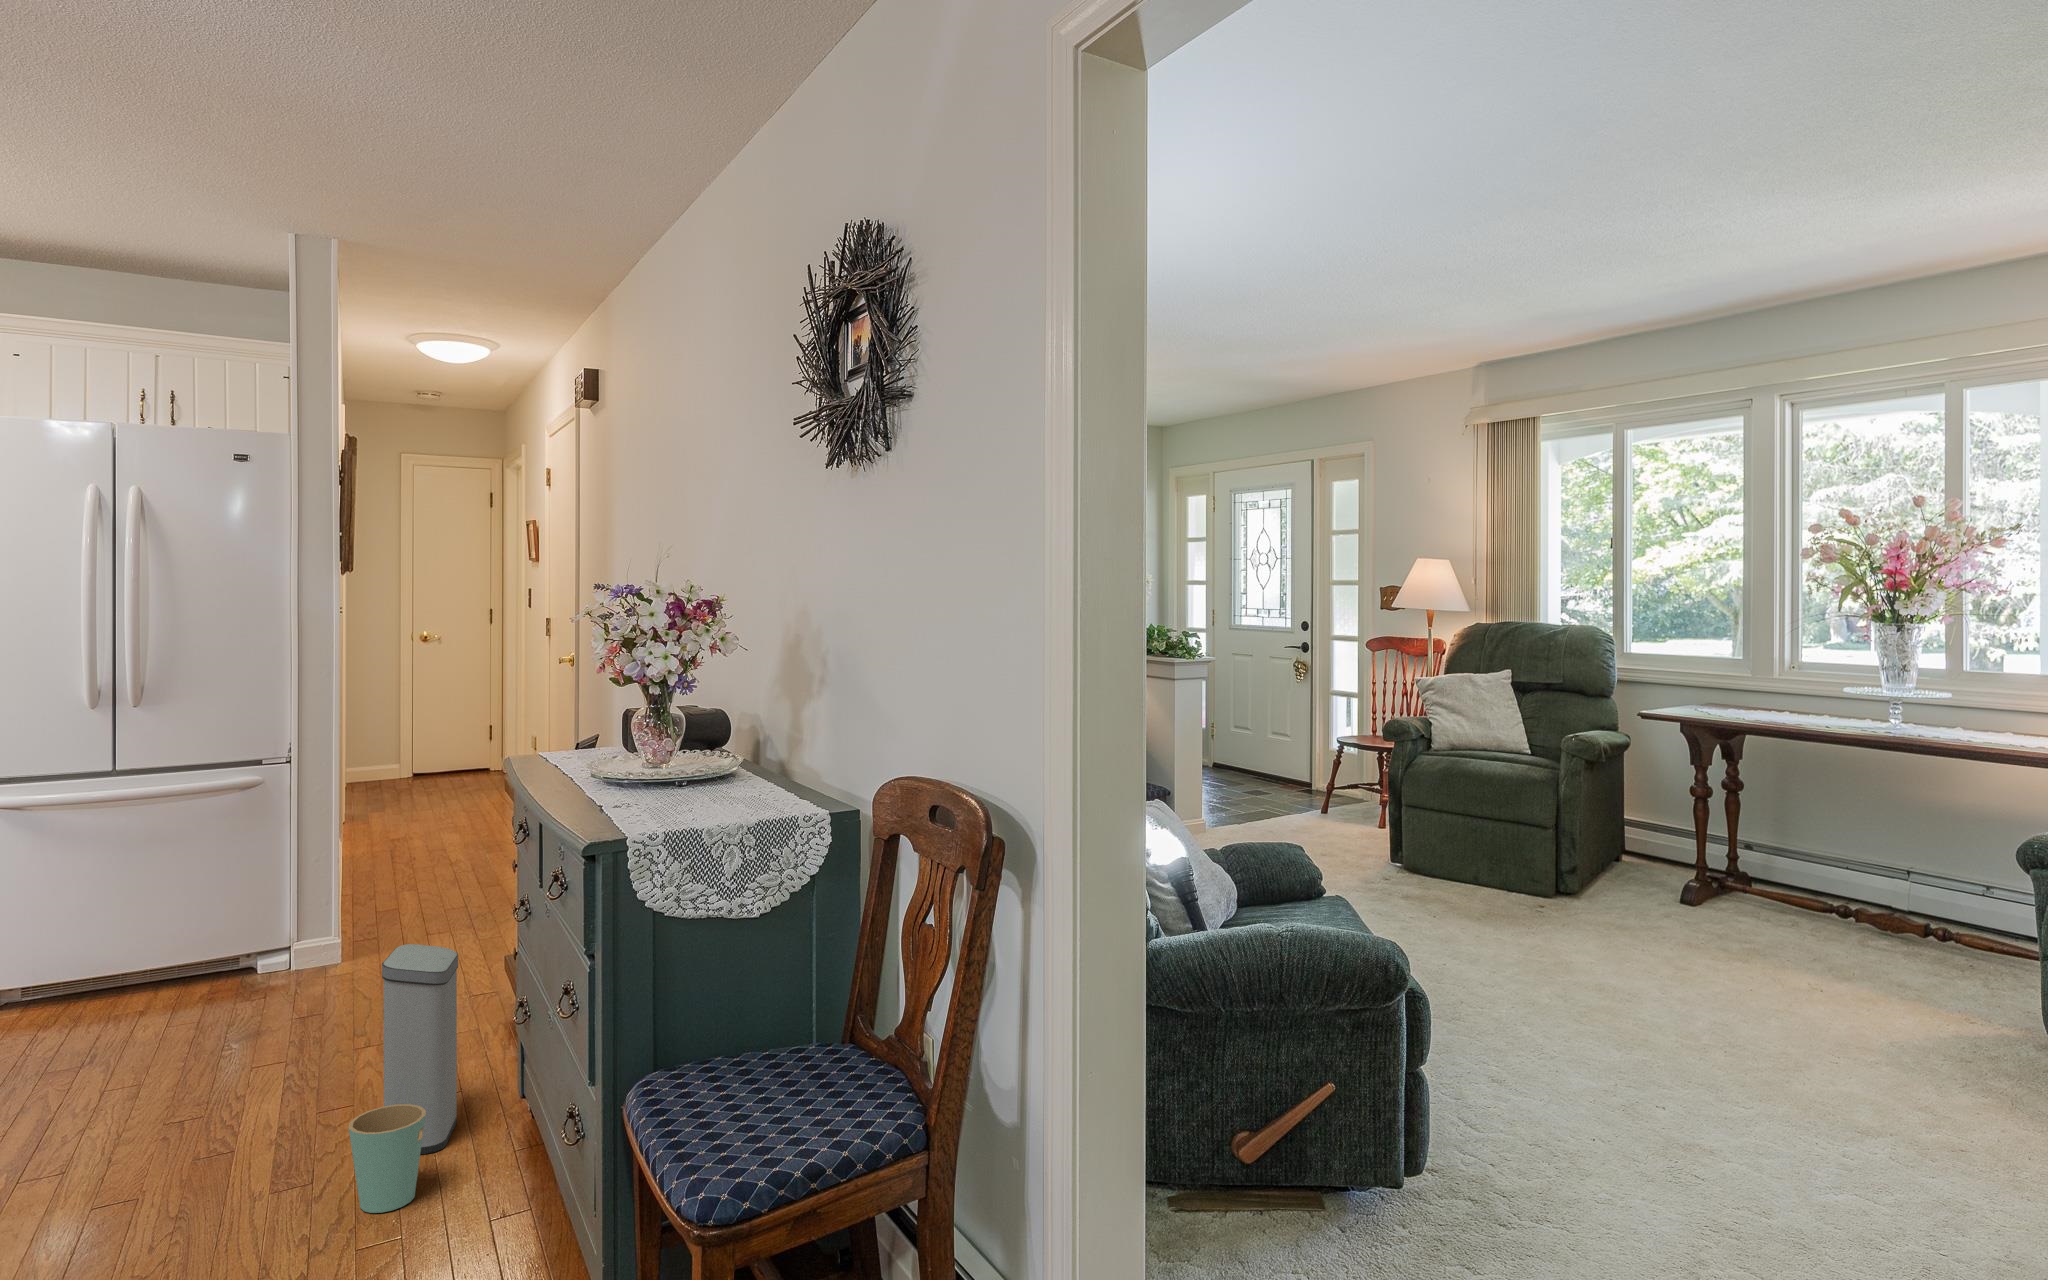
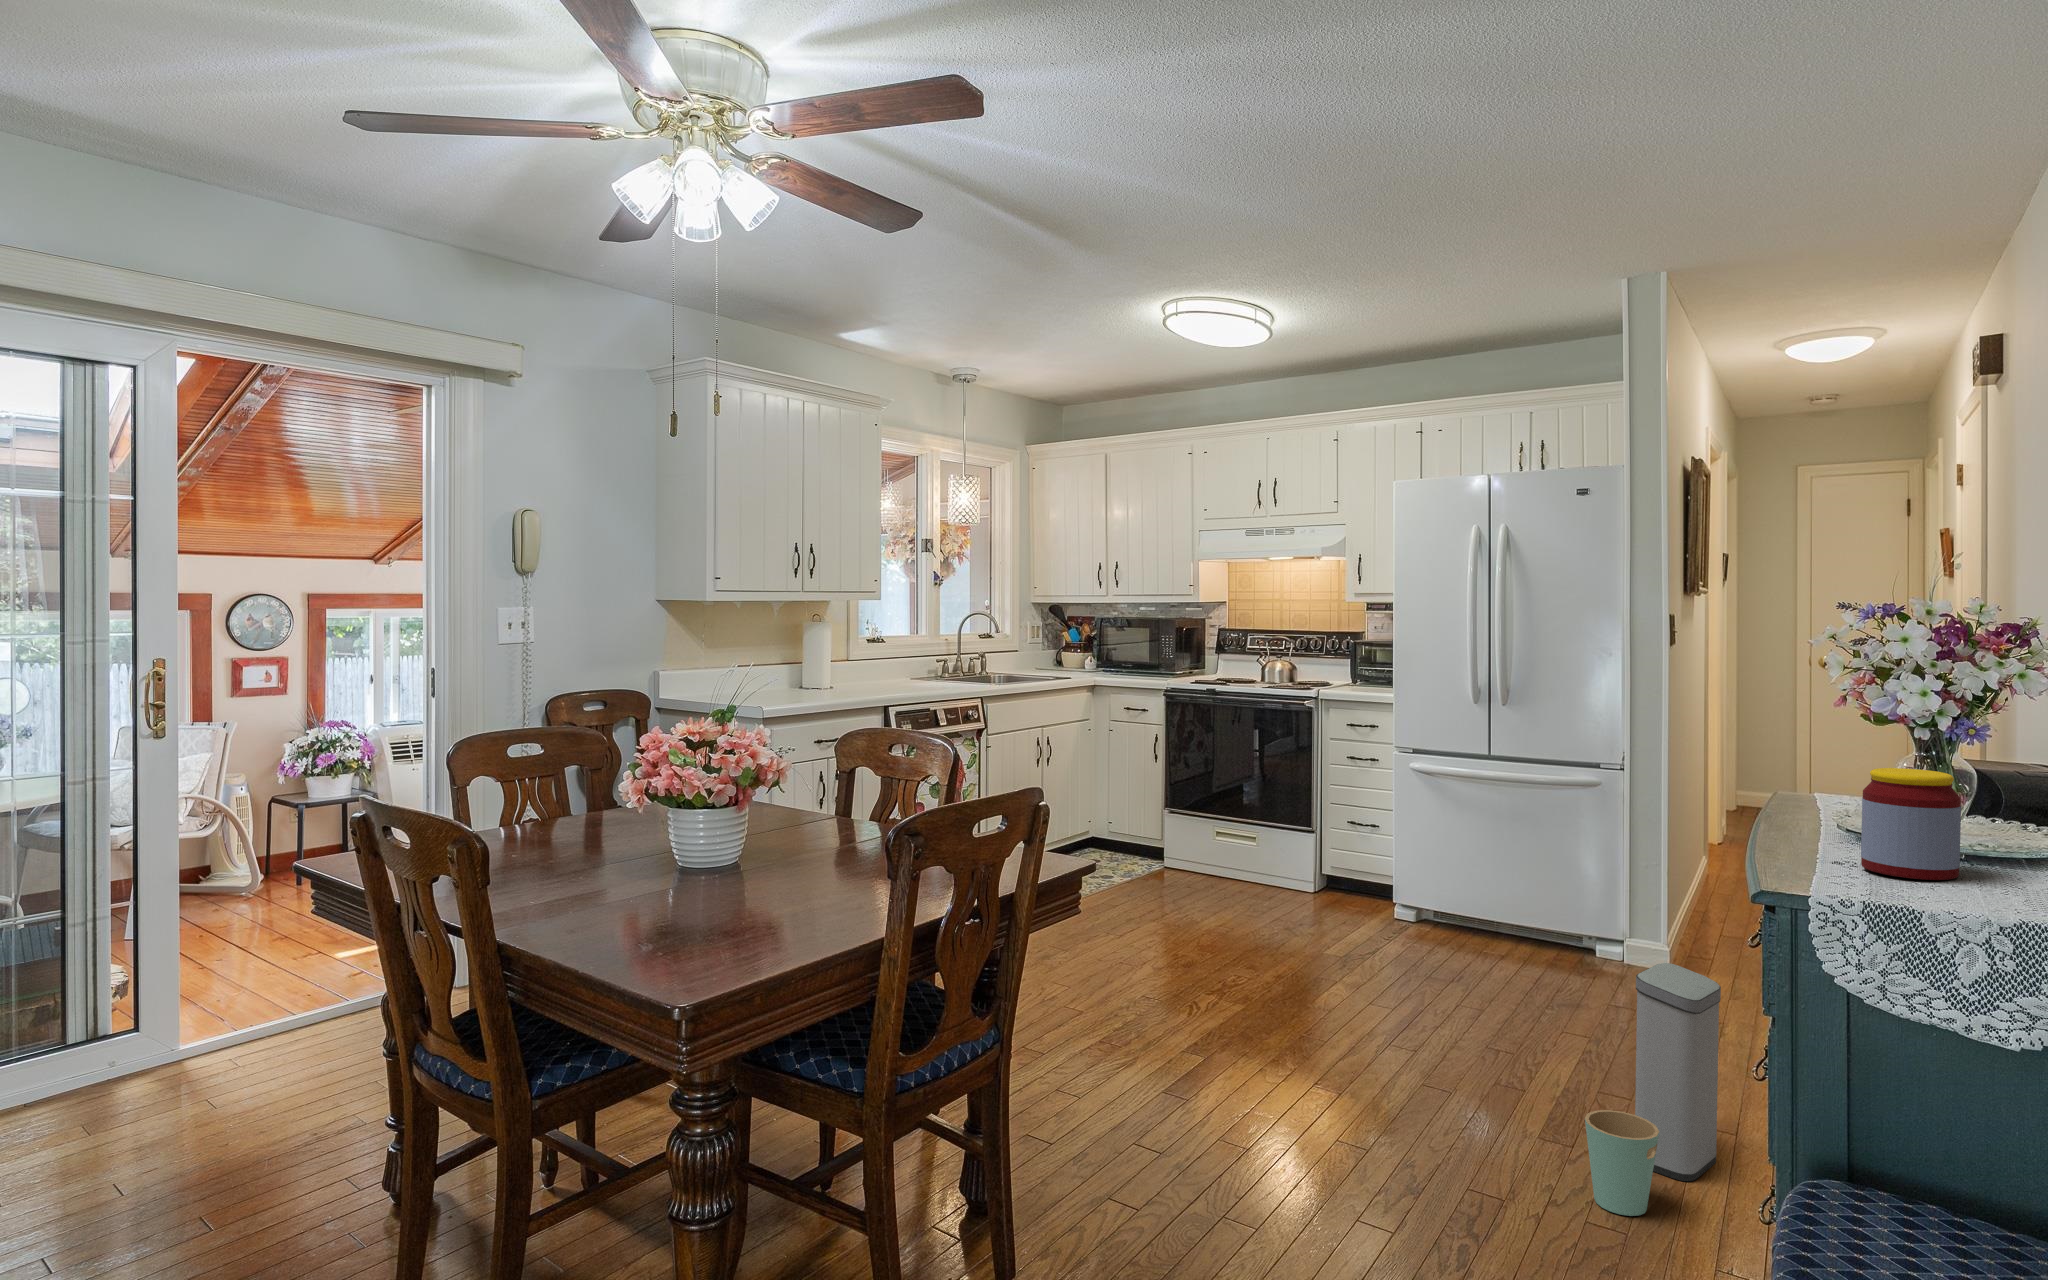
jar: none [635,720,701,808] -> present [1861,768,1961,880]

